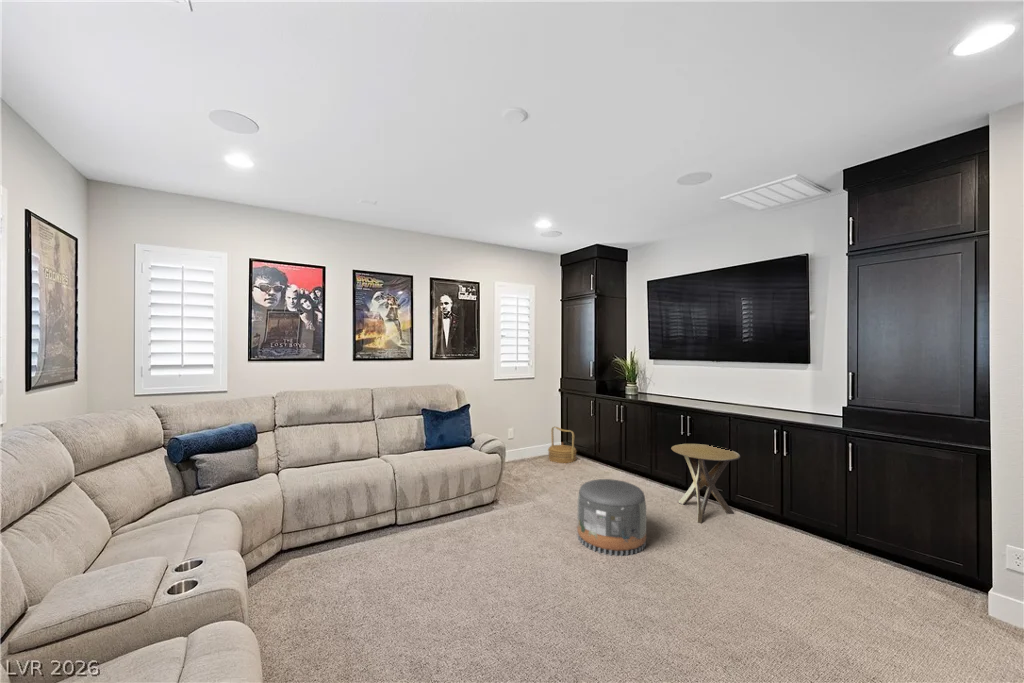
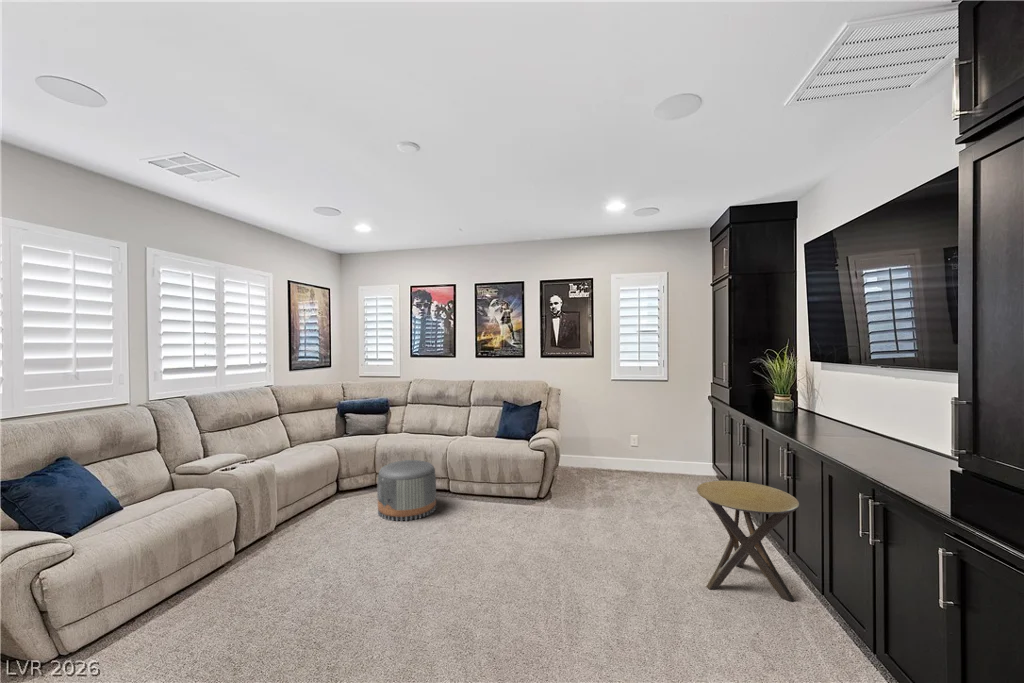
woven basket: present [548,427,576,463] -> none [676,442,714,489]
pouf: present [577,479,646,556] -> present [377,460,436,521]

